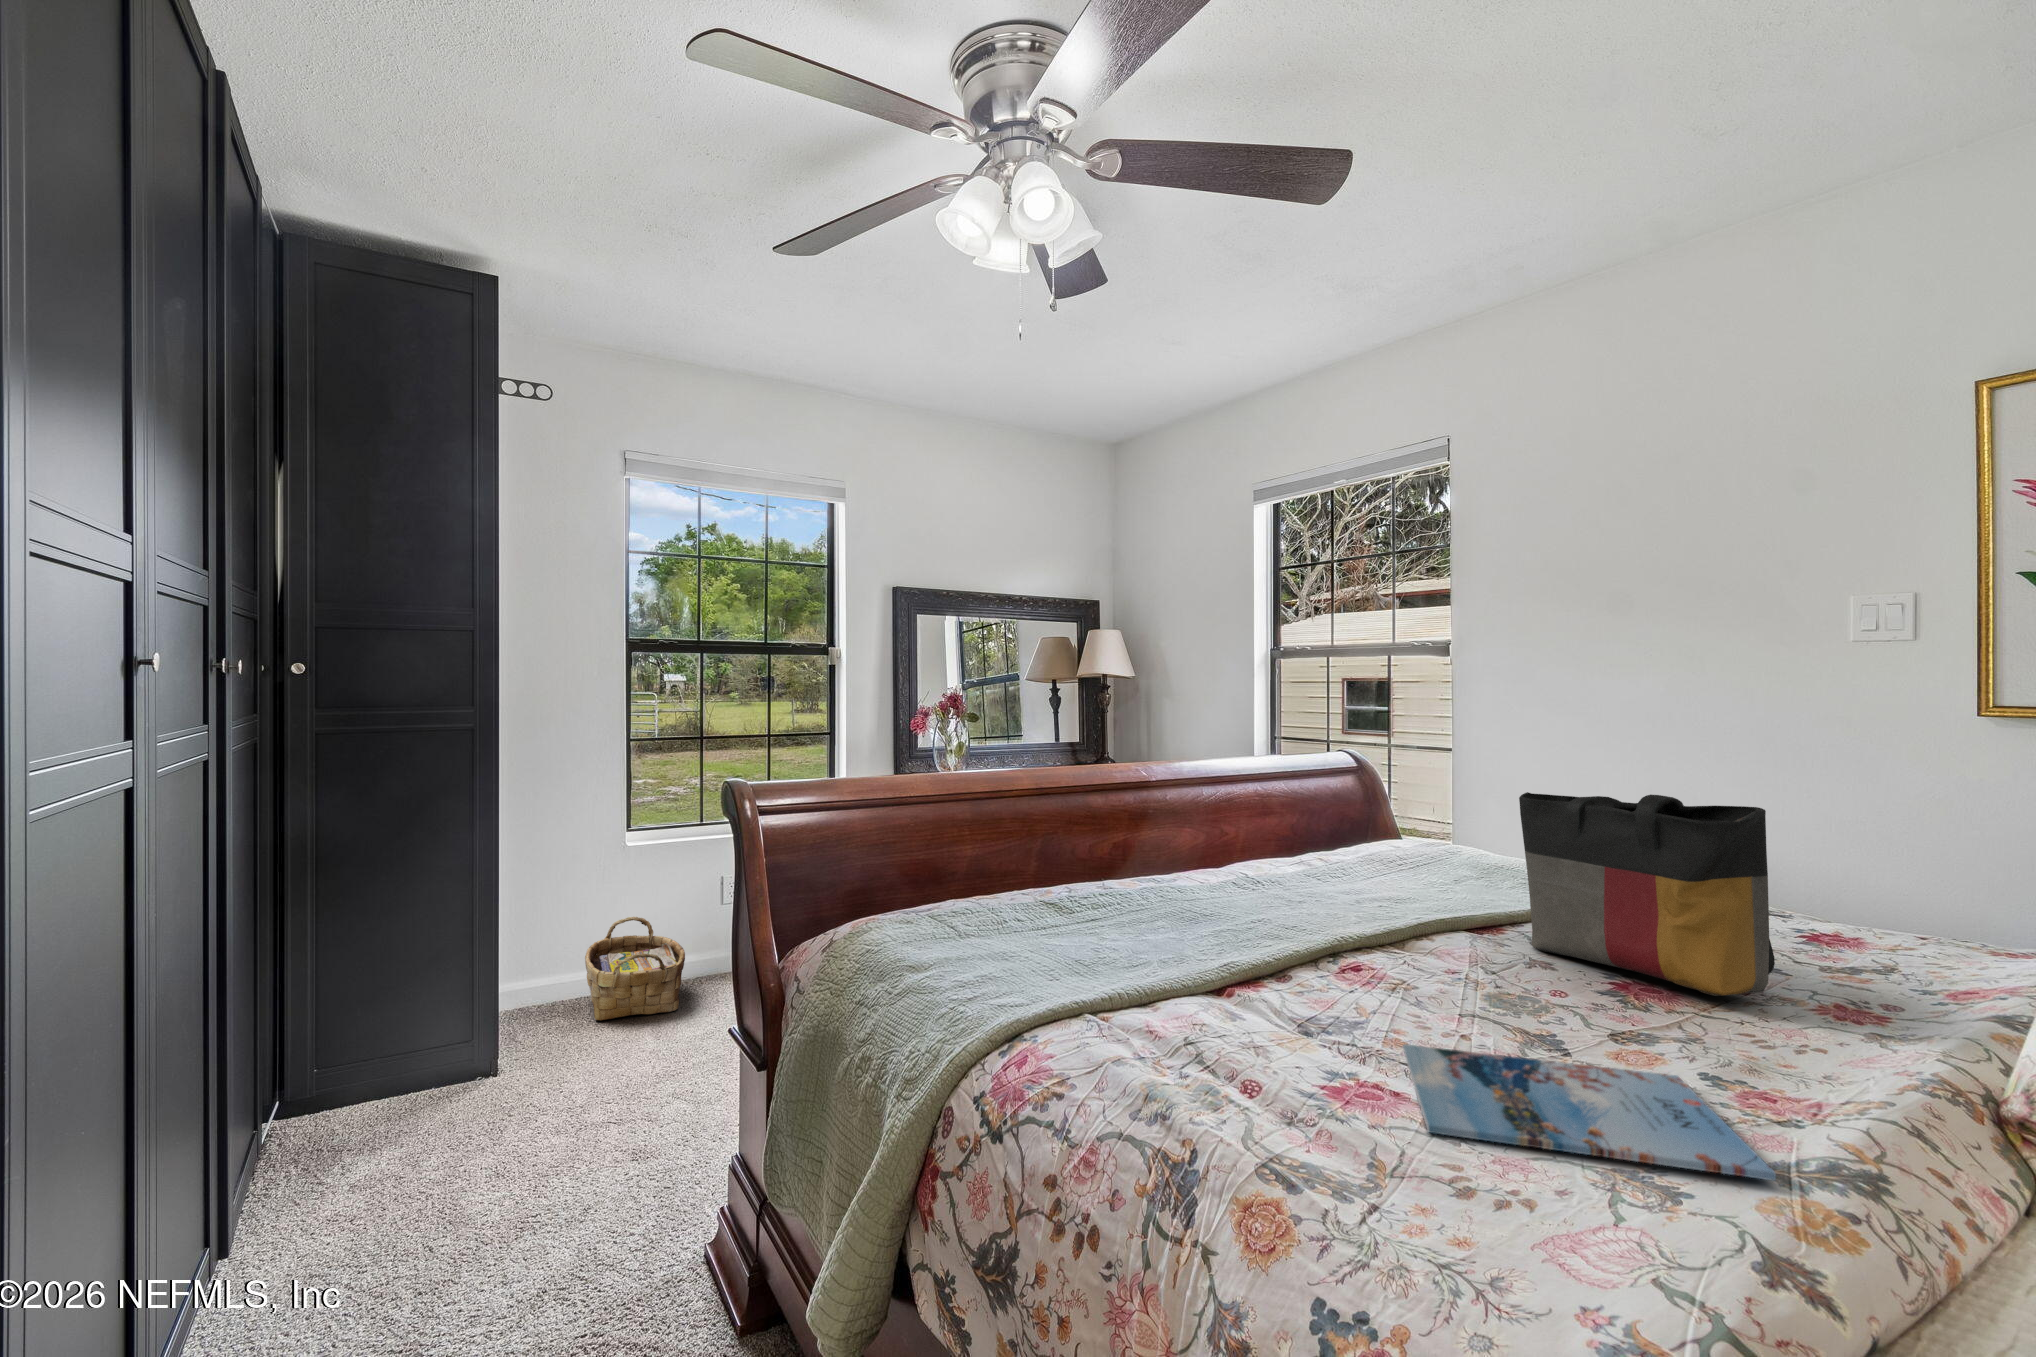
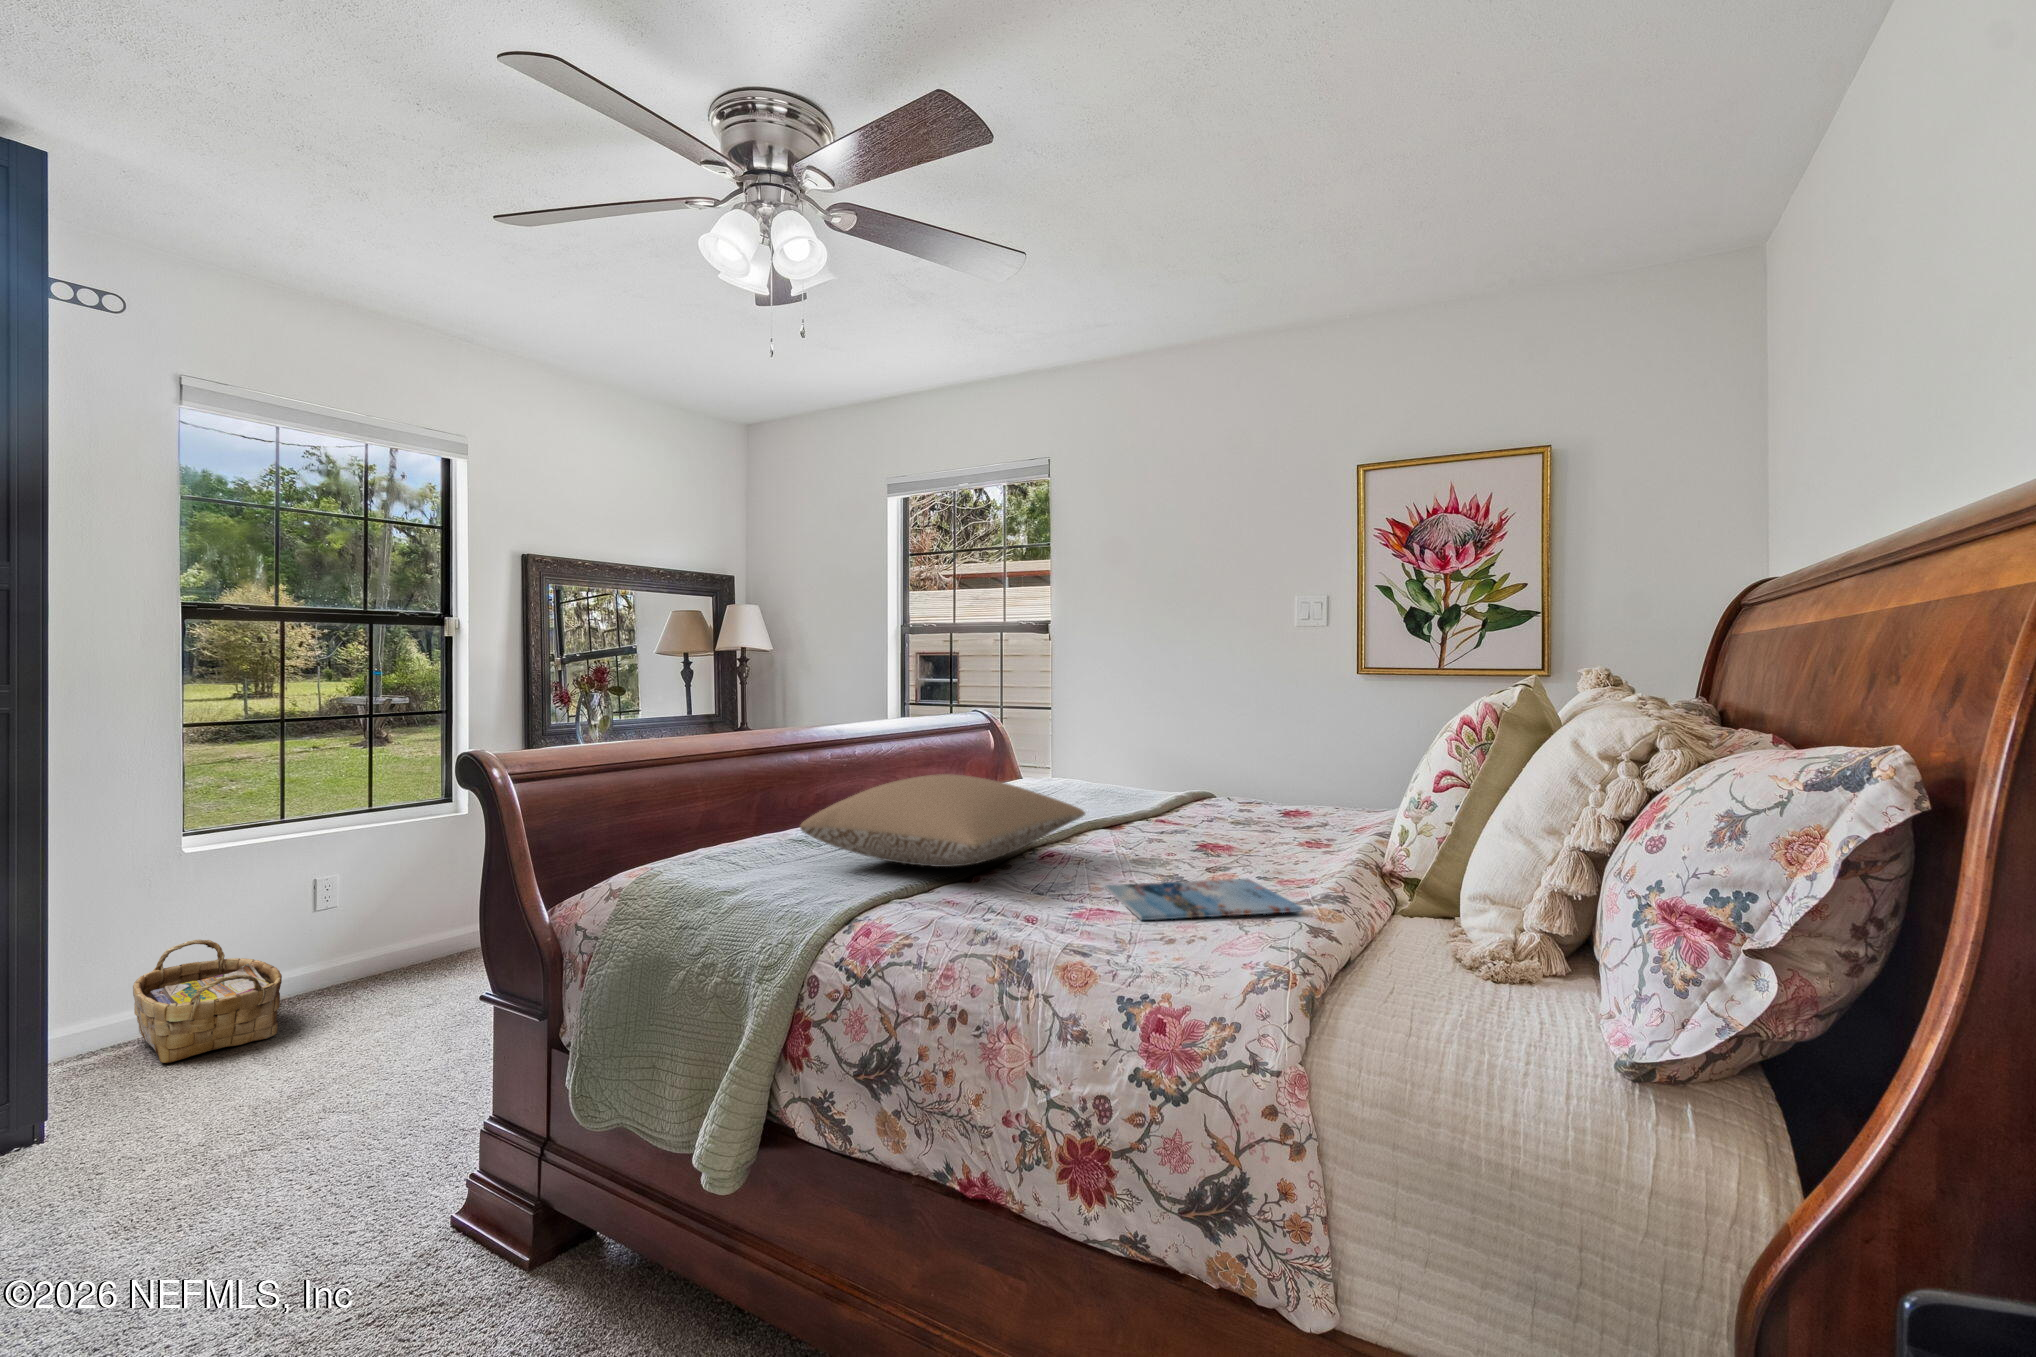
tote bag: present [1519,792,1775,996] -> none [1139,723,1278,842]
pillow: none [1006,843,1402,974] -> present [800,774,1085,867]

